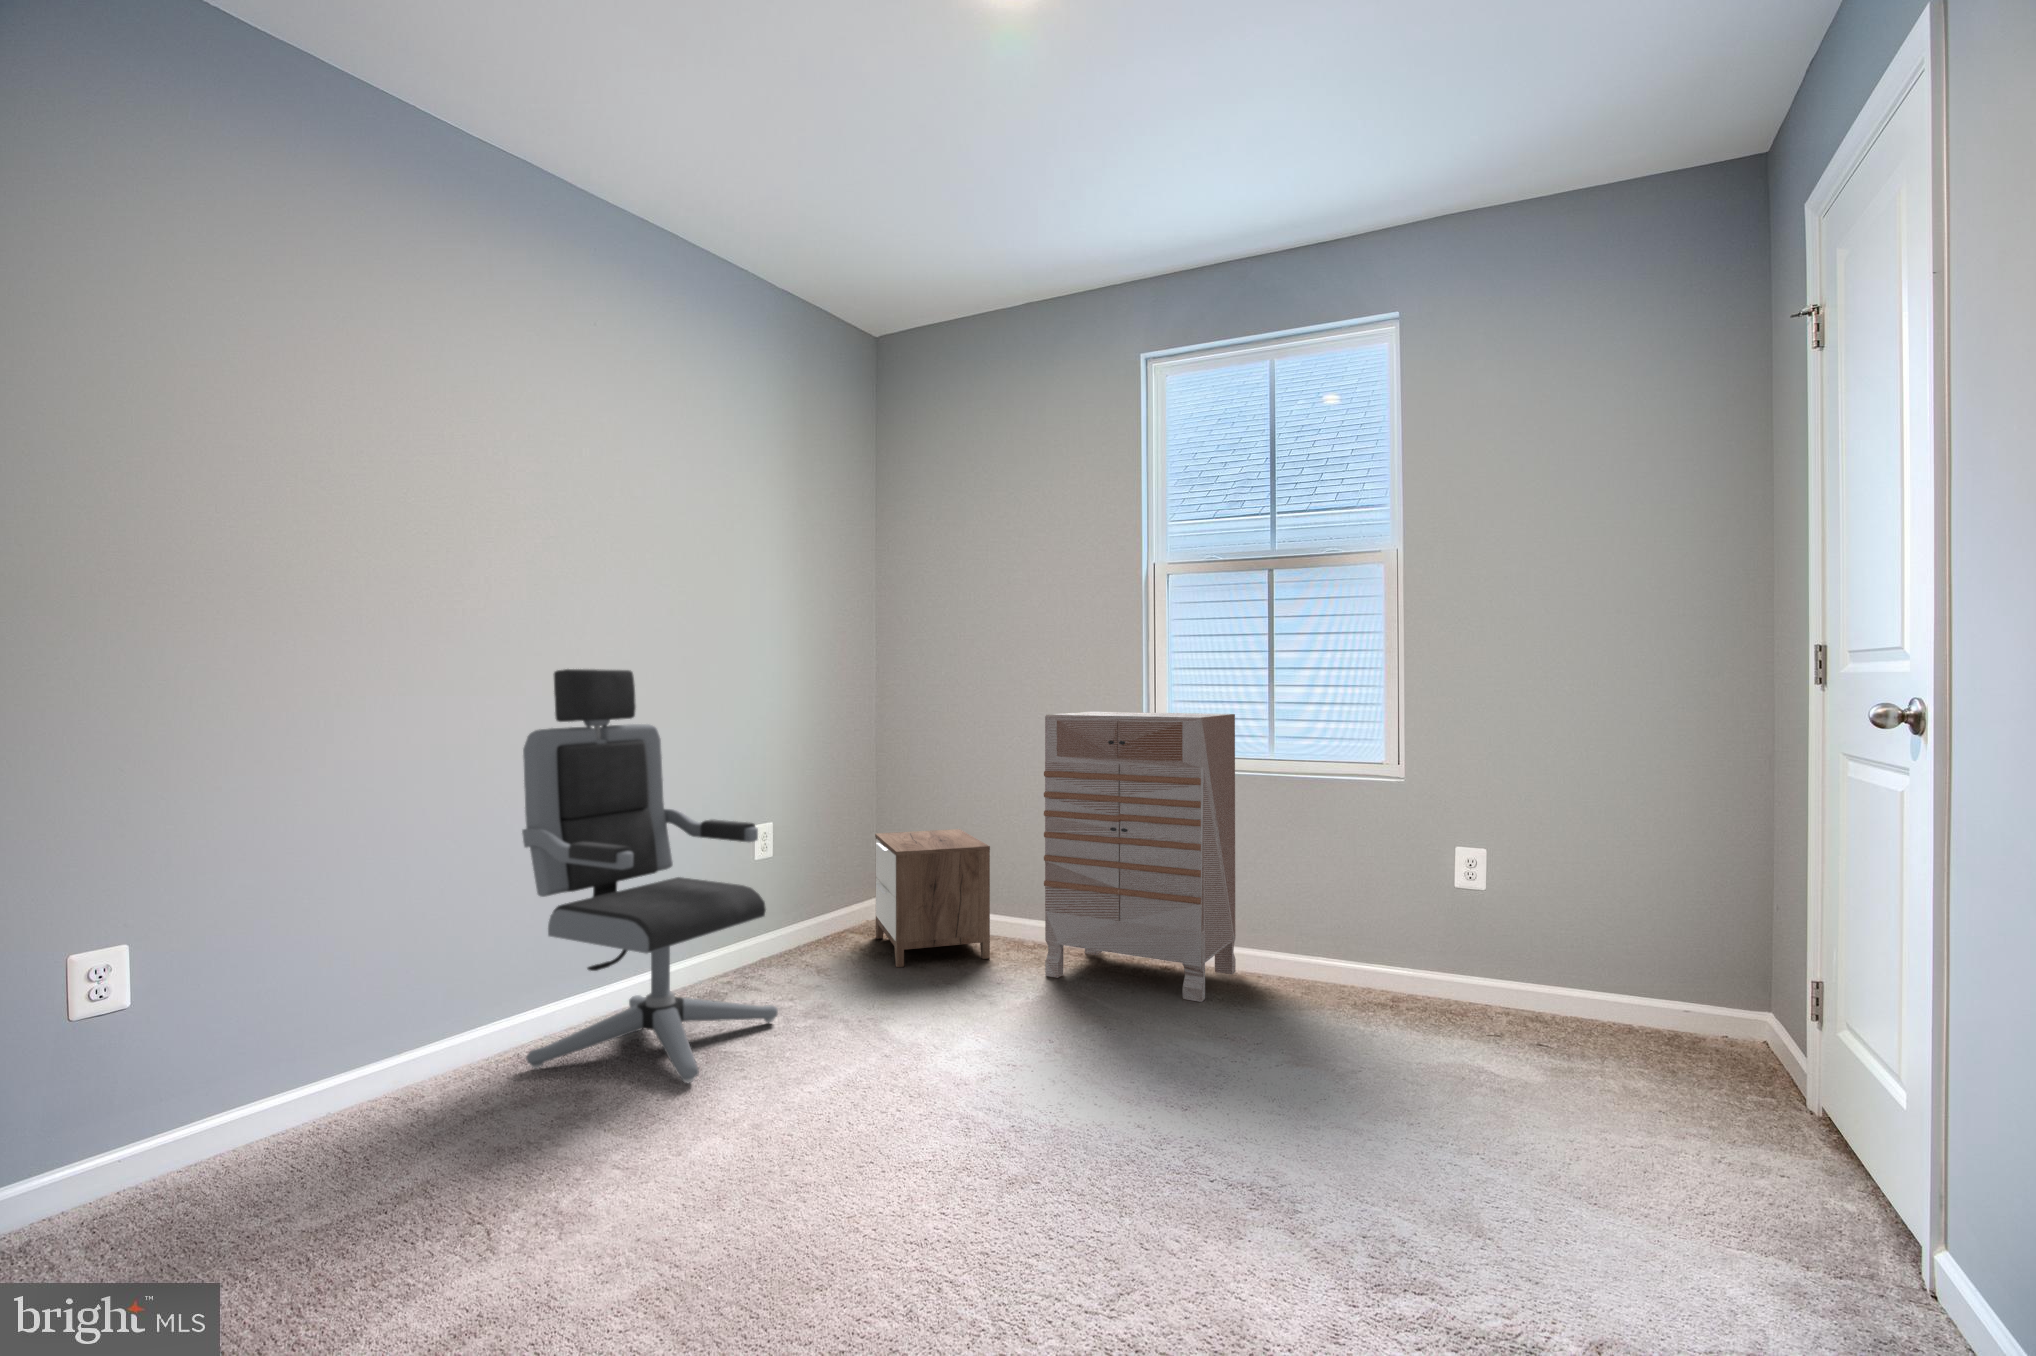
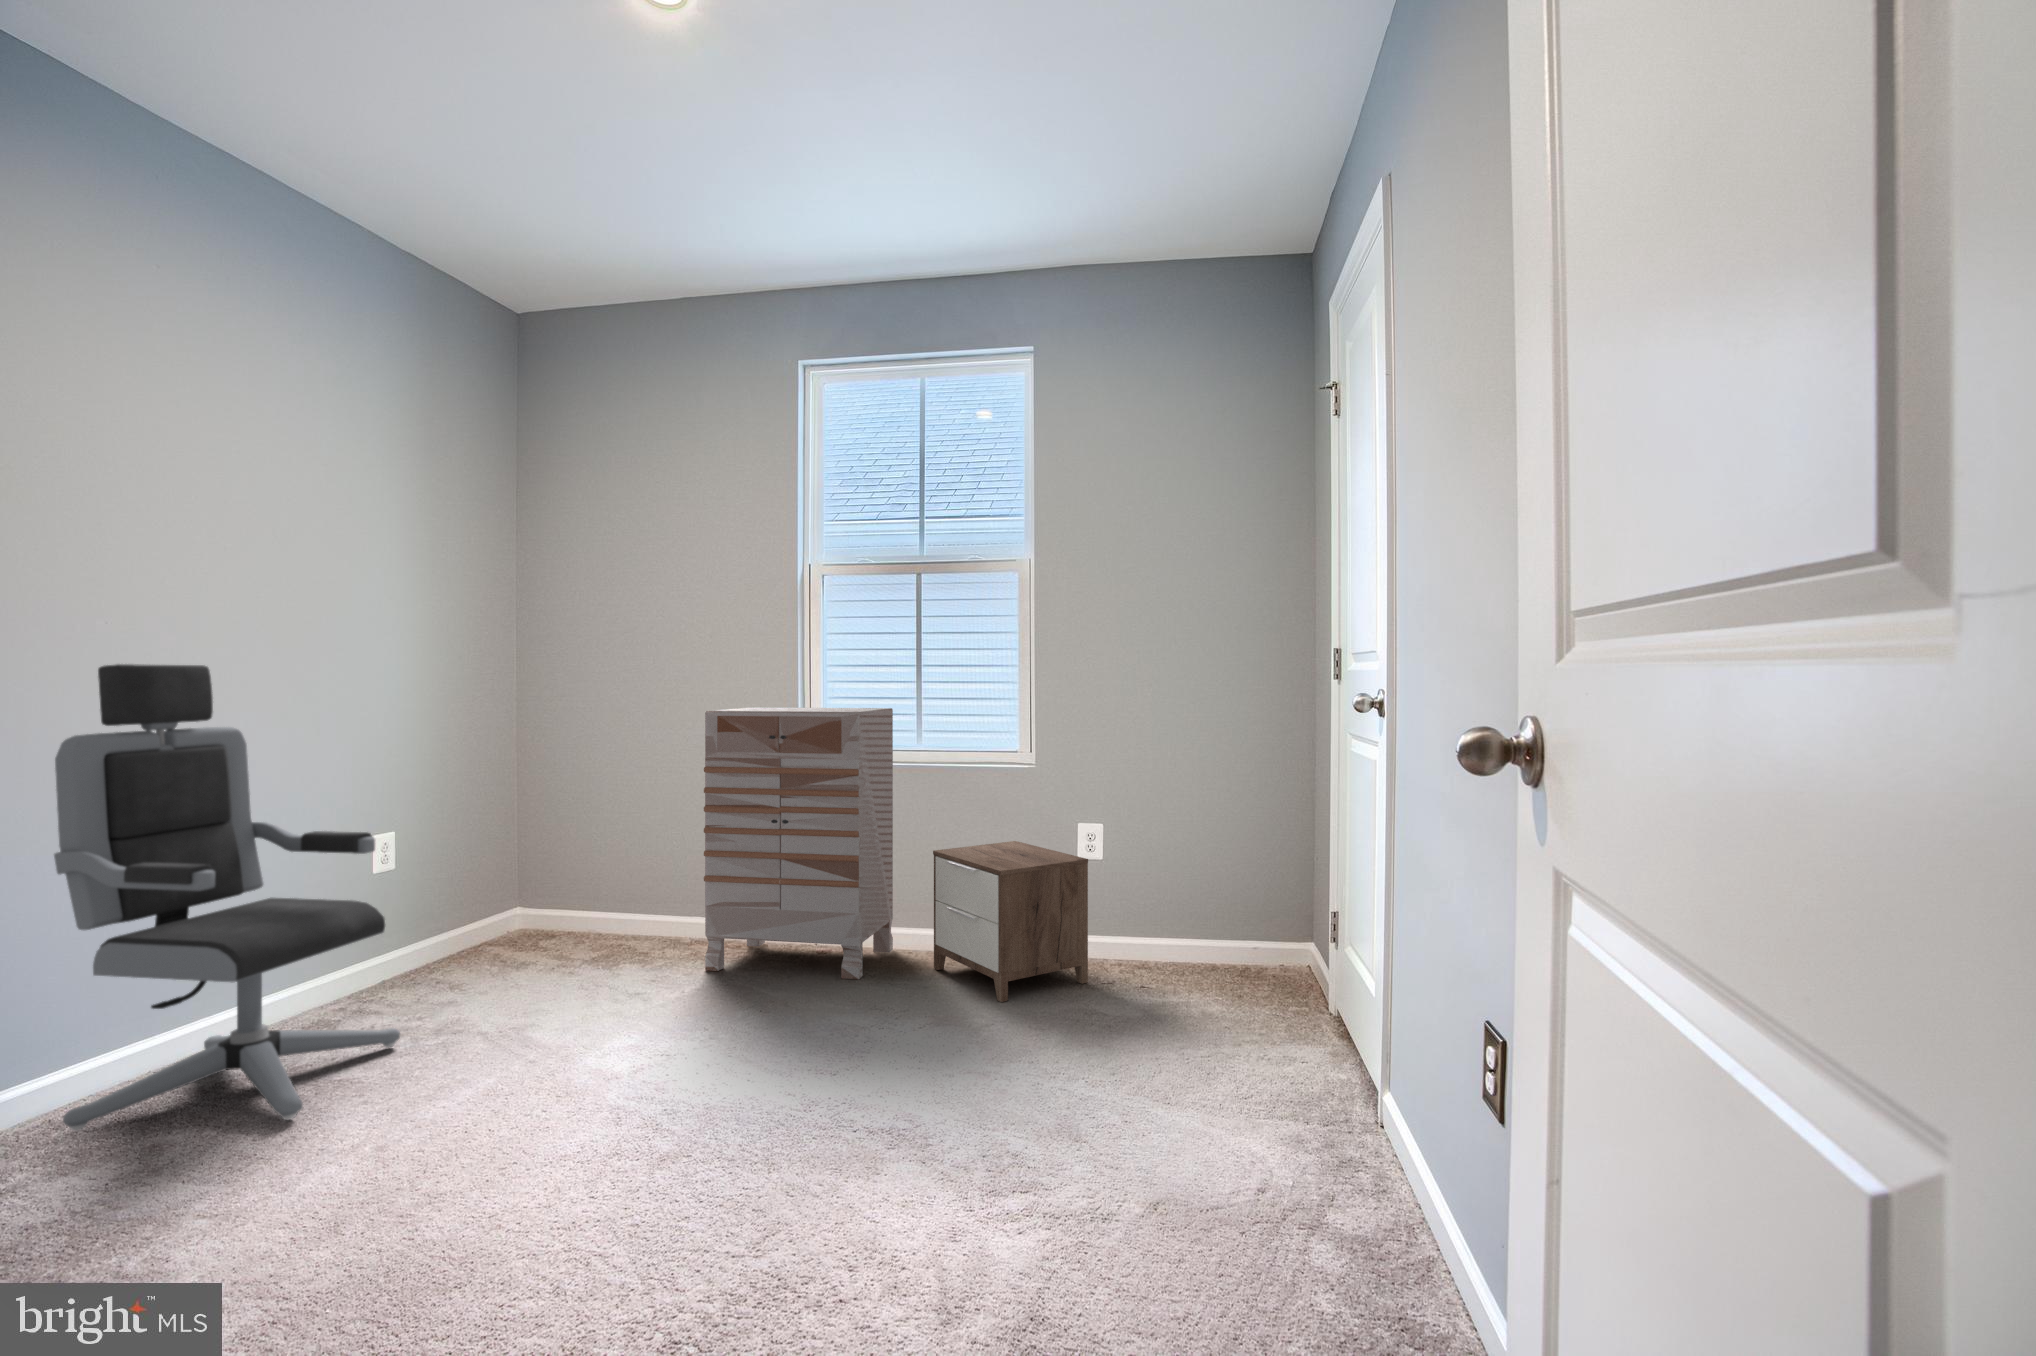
nightstand: present [875,829,990,967] -> present [933,841,1088,1002]

